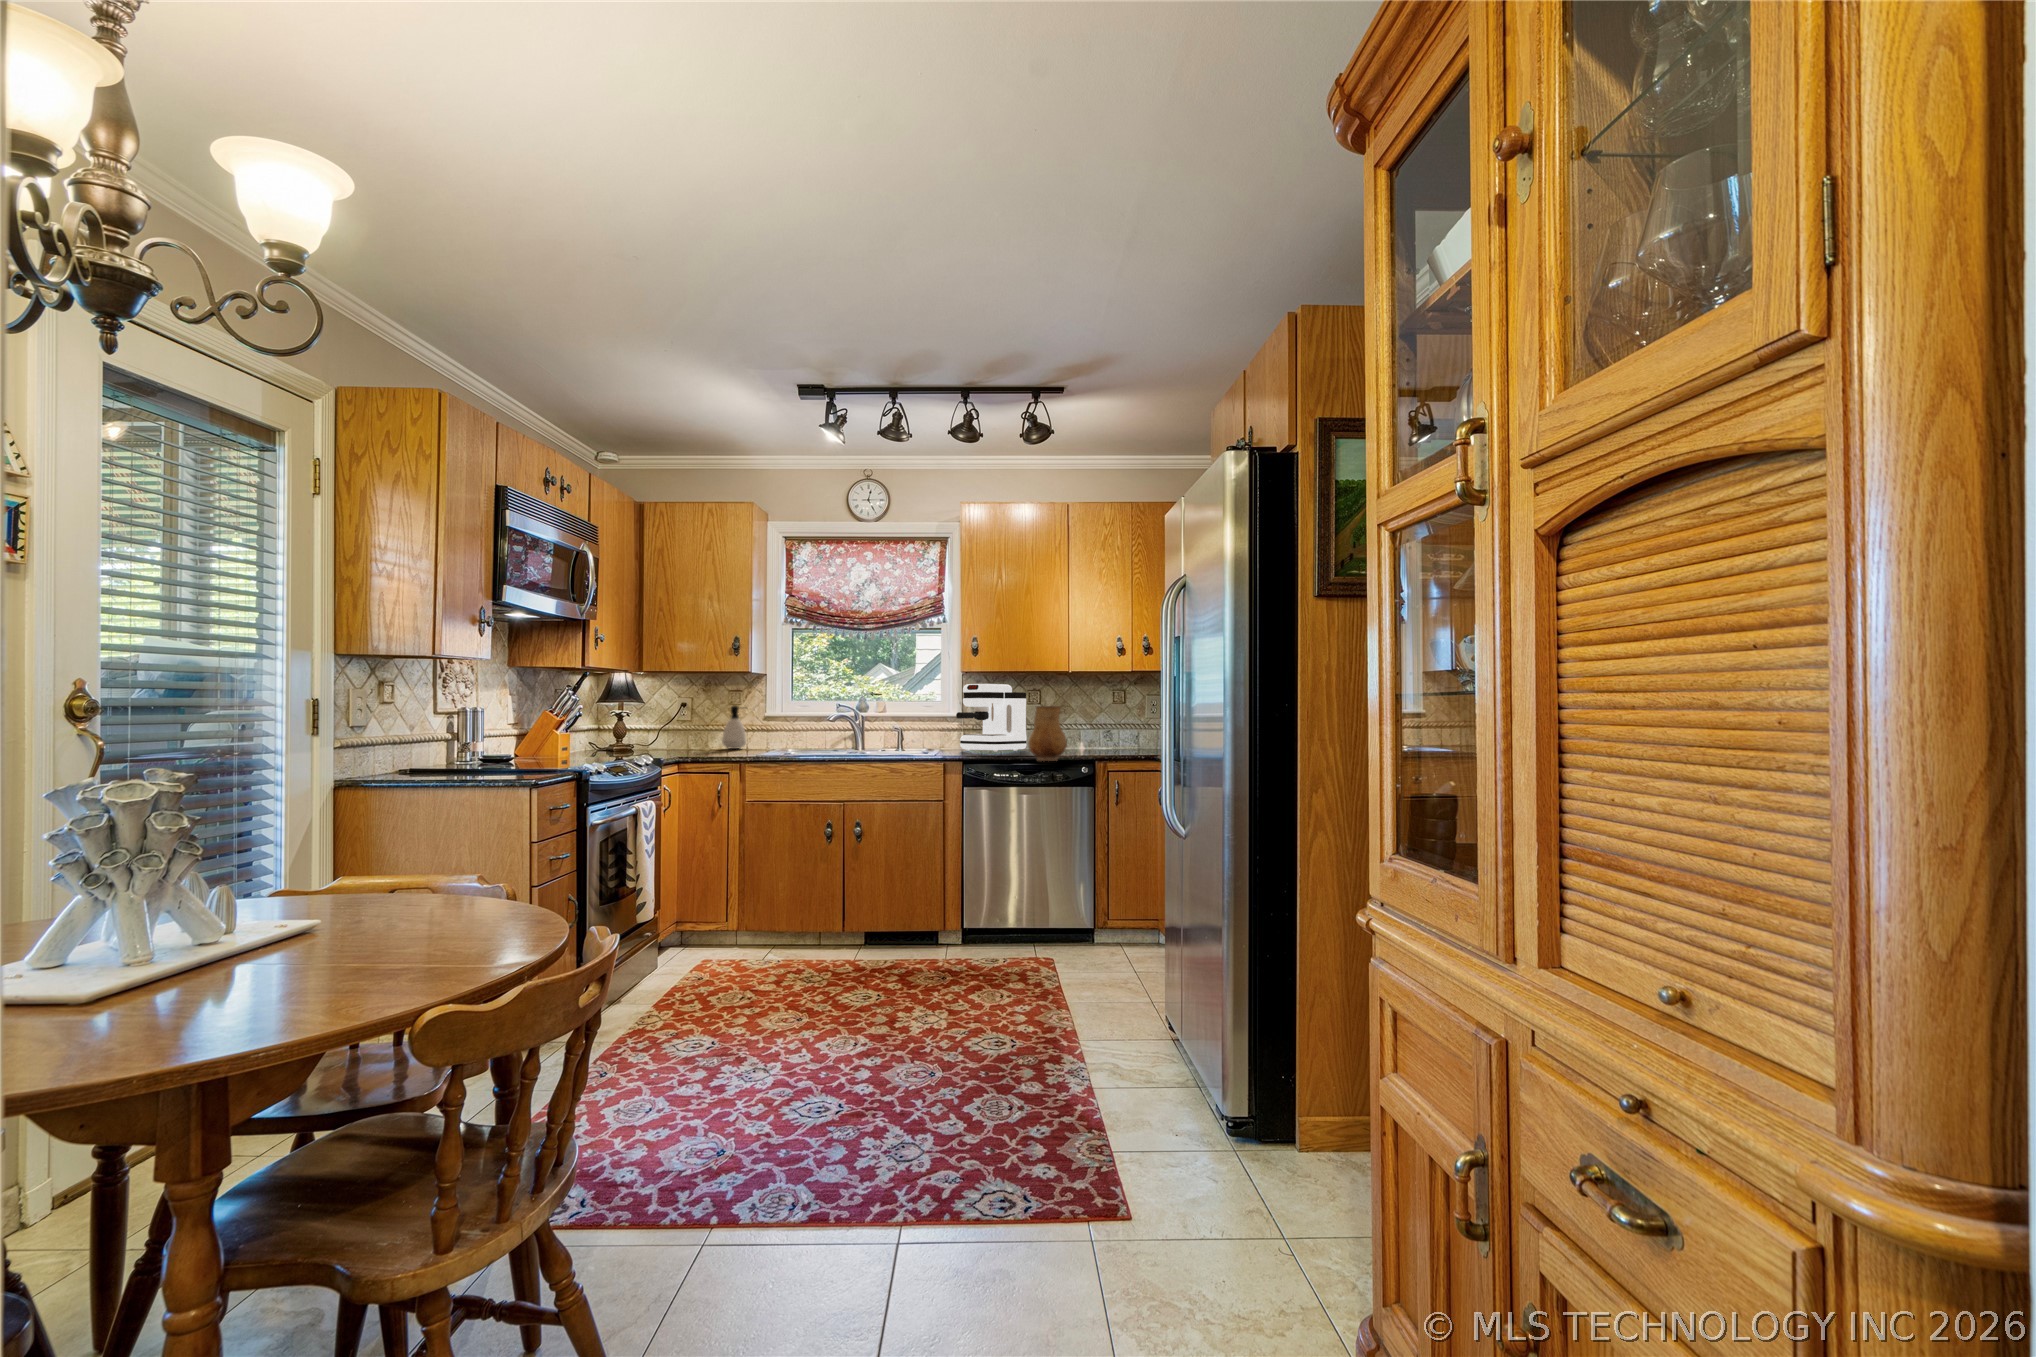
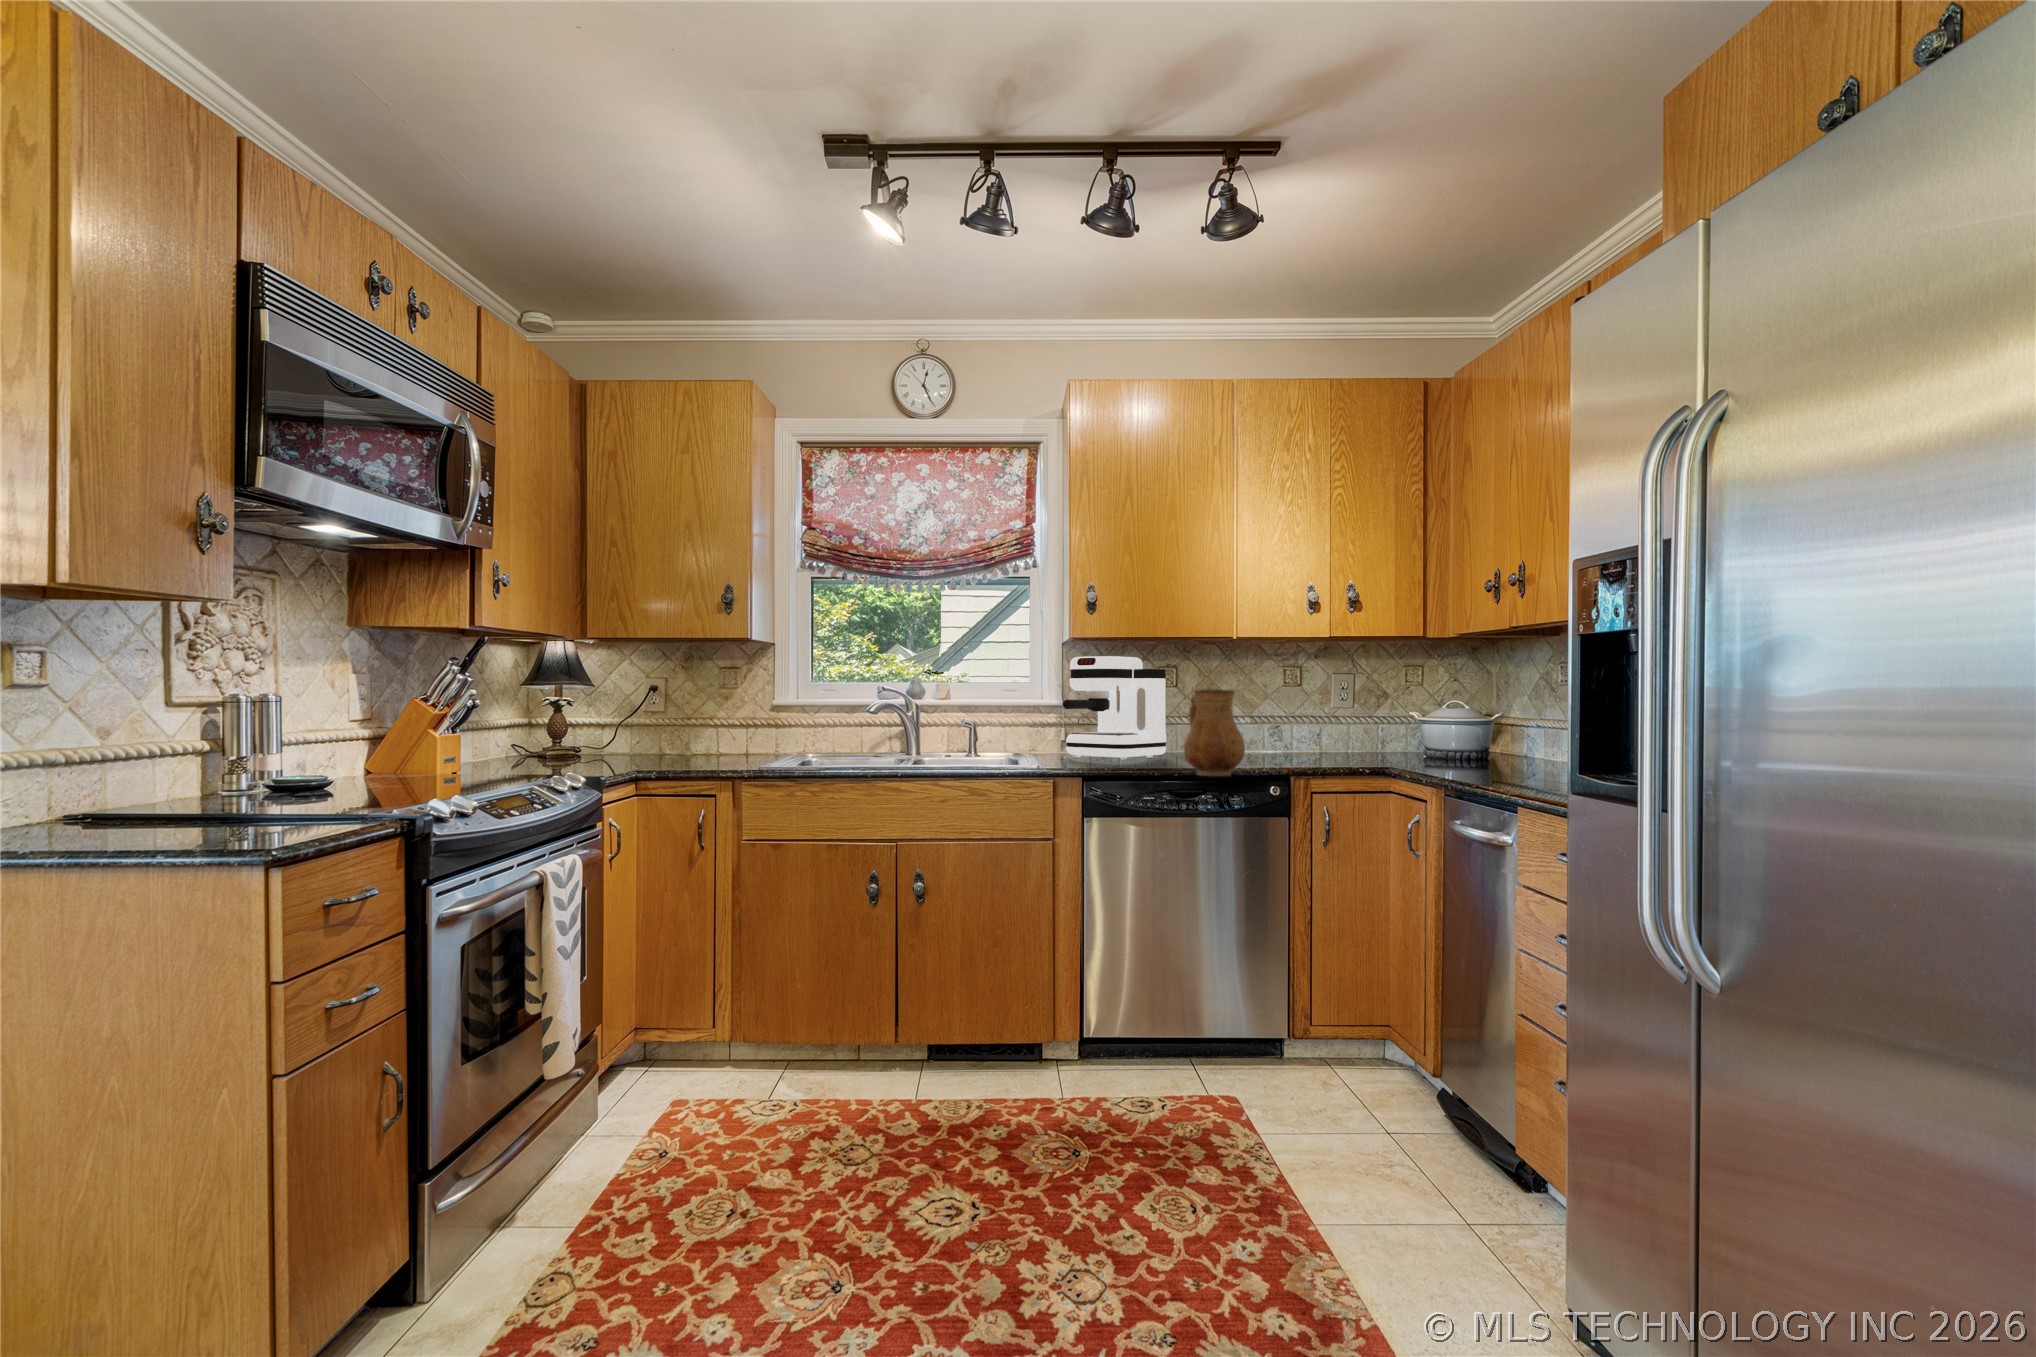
soap dispenser: present [722,705,746,749] -> none [709,690,746,754]

